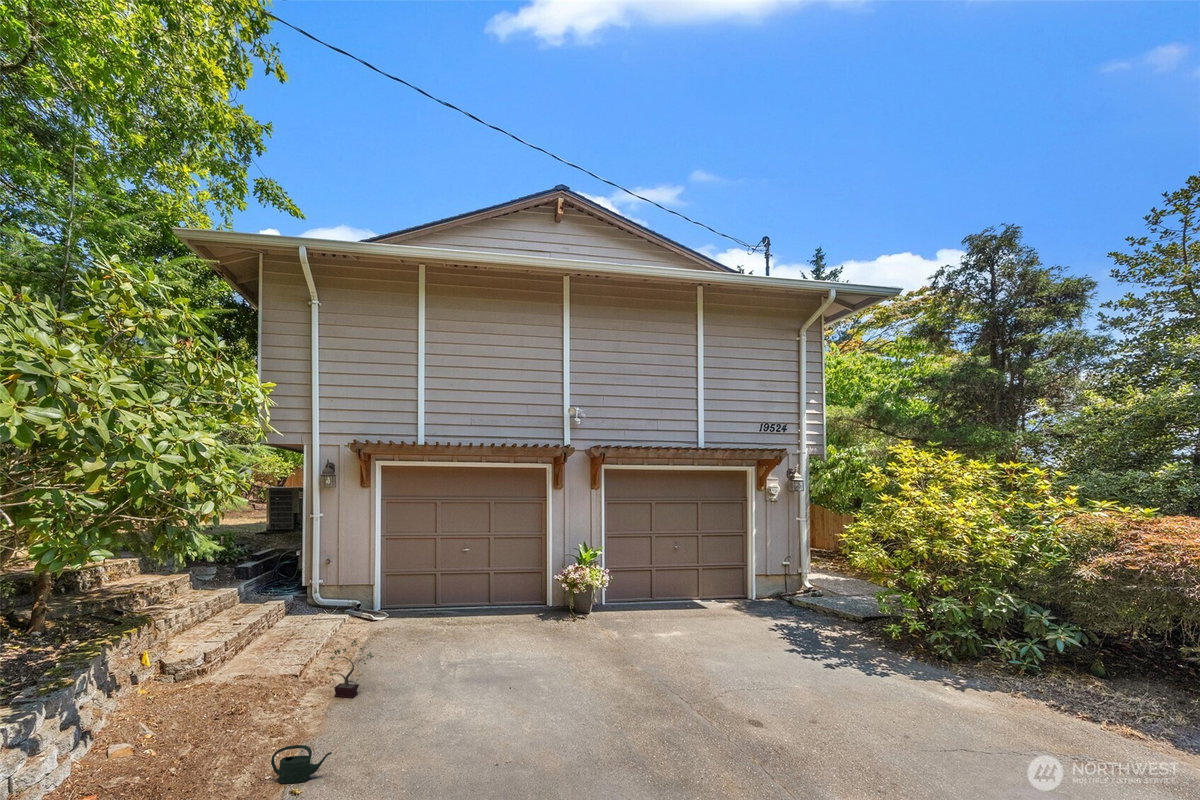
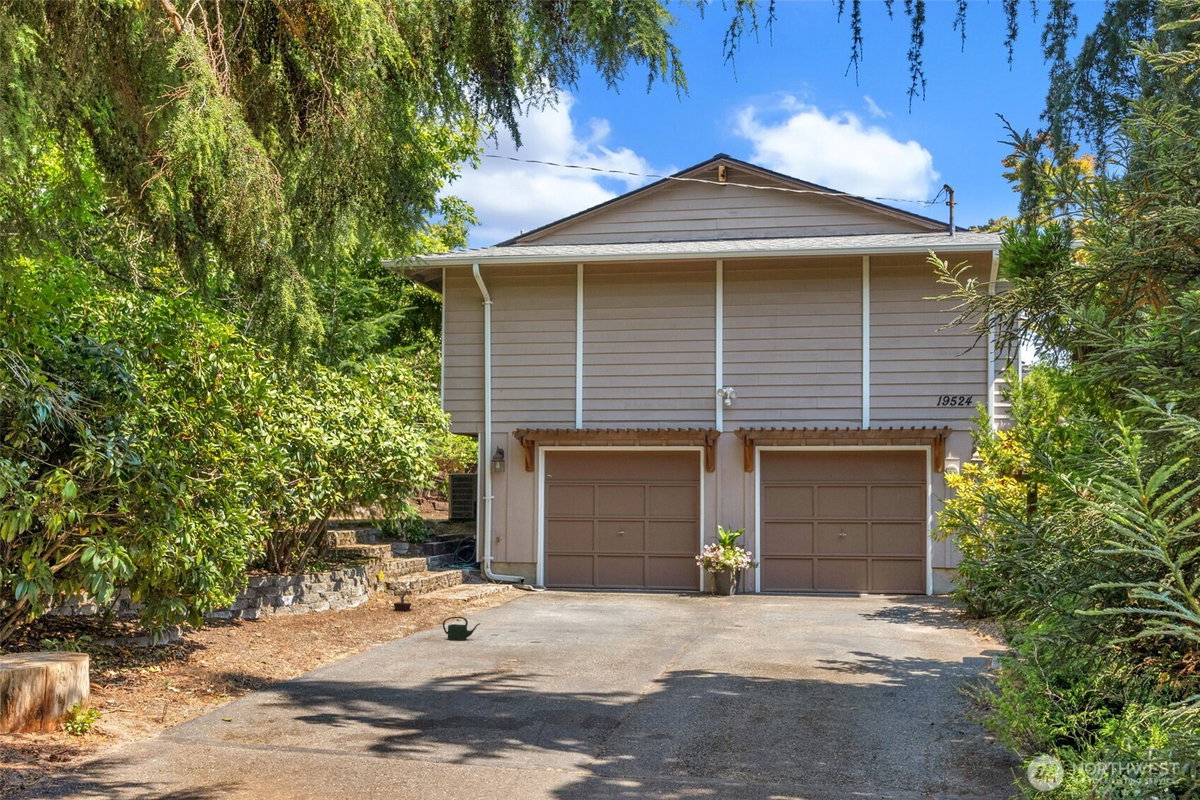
potted plant: present [329,640,374,698] -> present [391,570,419,611]

